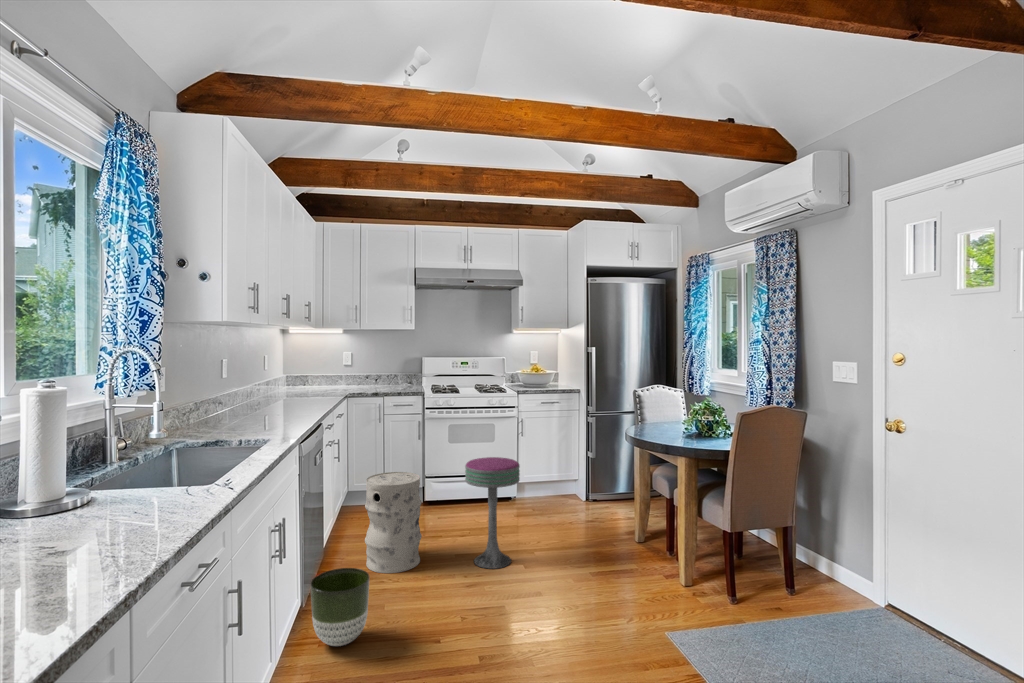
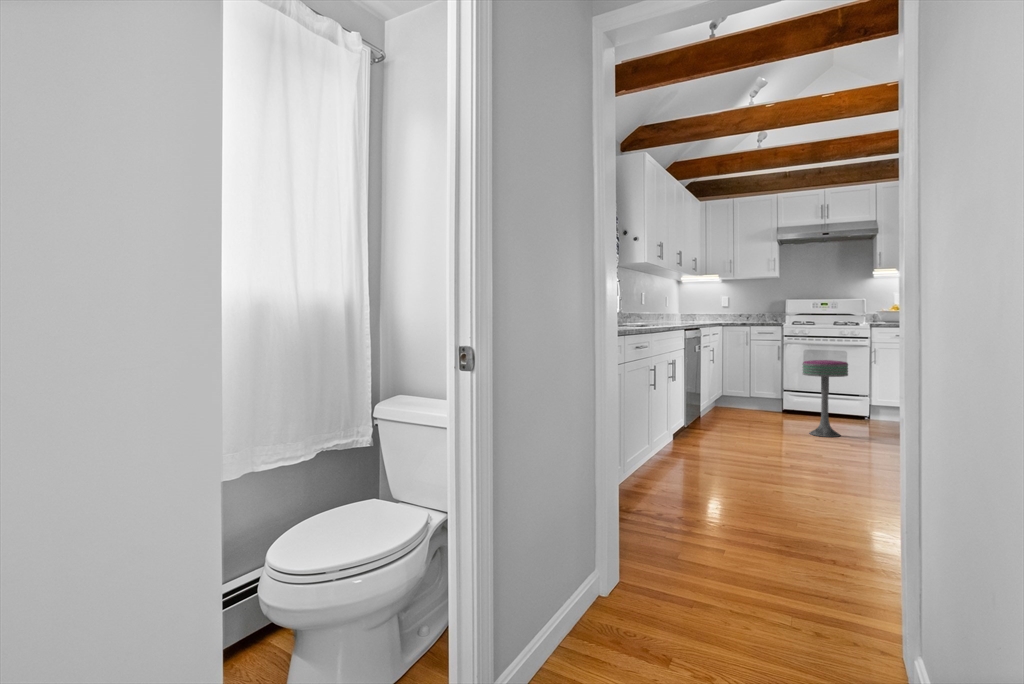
trash can: present [365,472,422,573] -> none [729,369,769,431]
planter: present [310,568,369,646] -> none [691,405,725,443]

